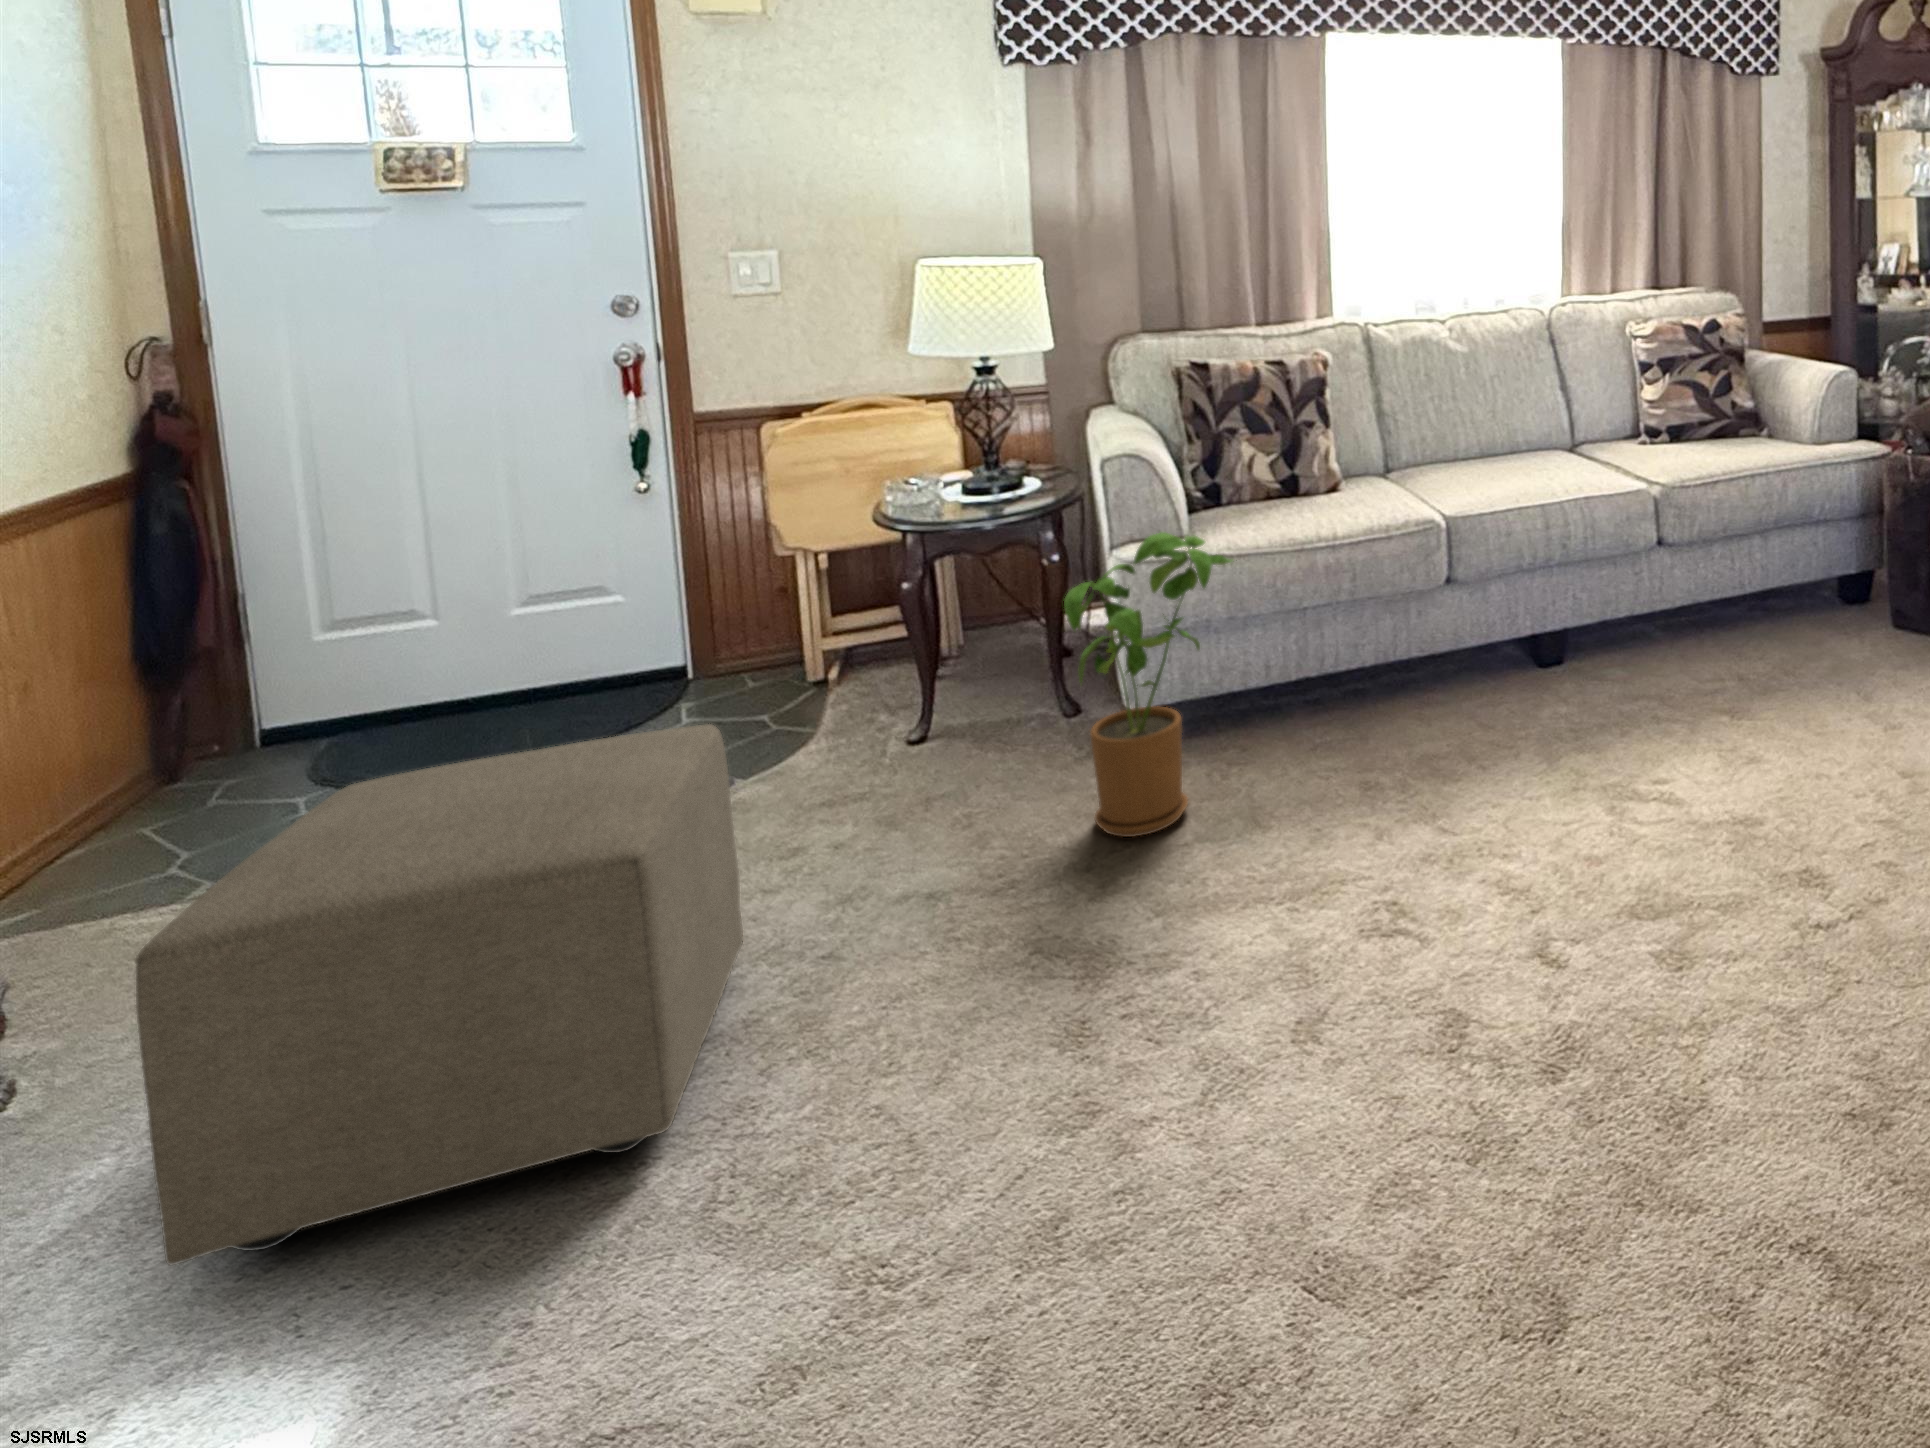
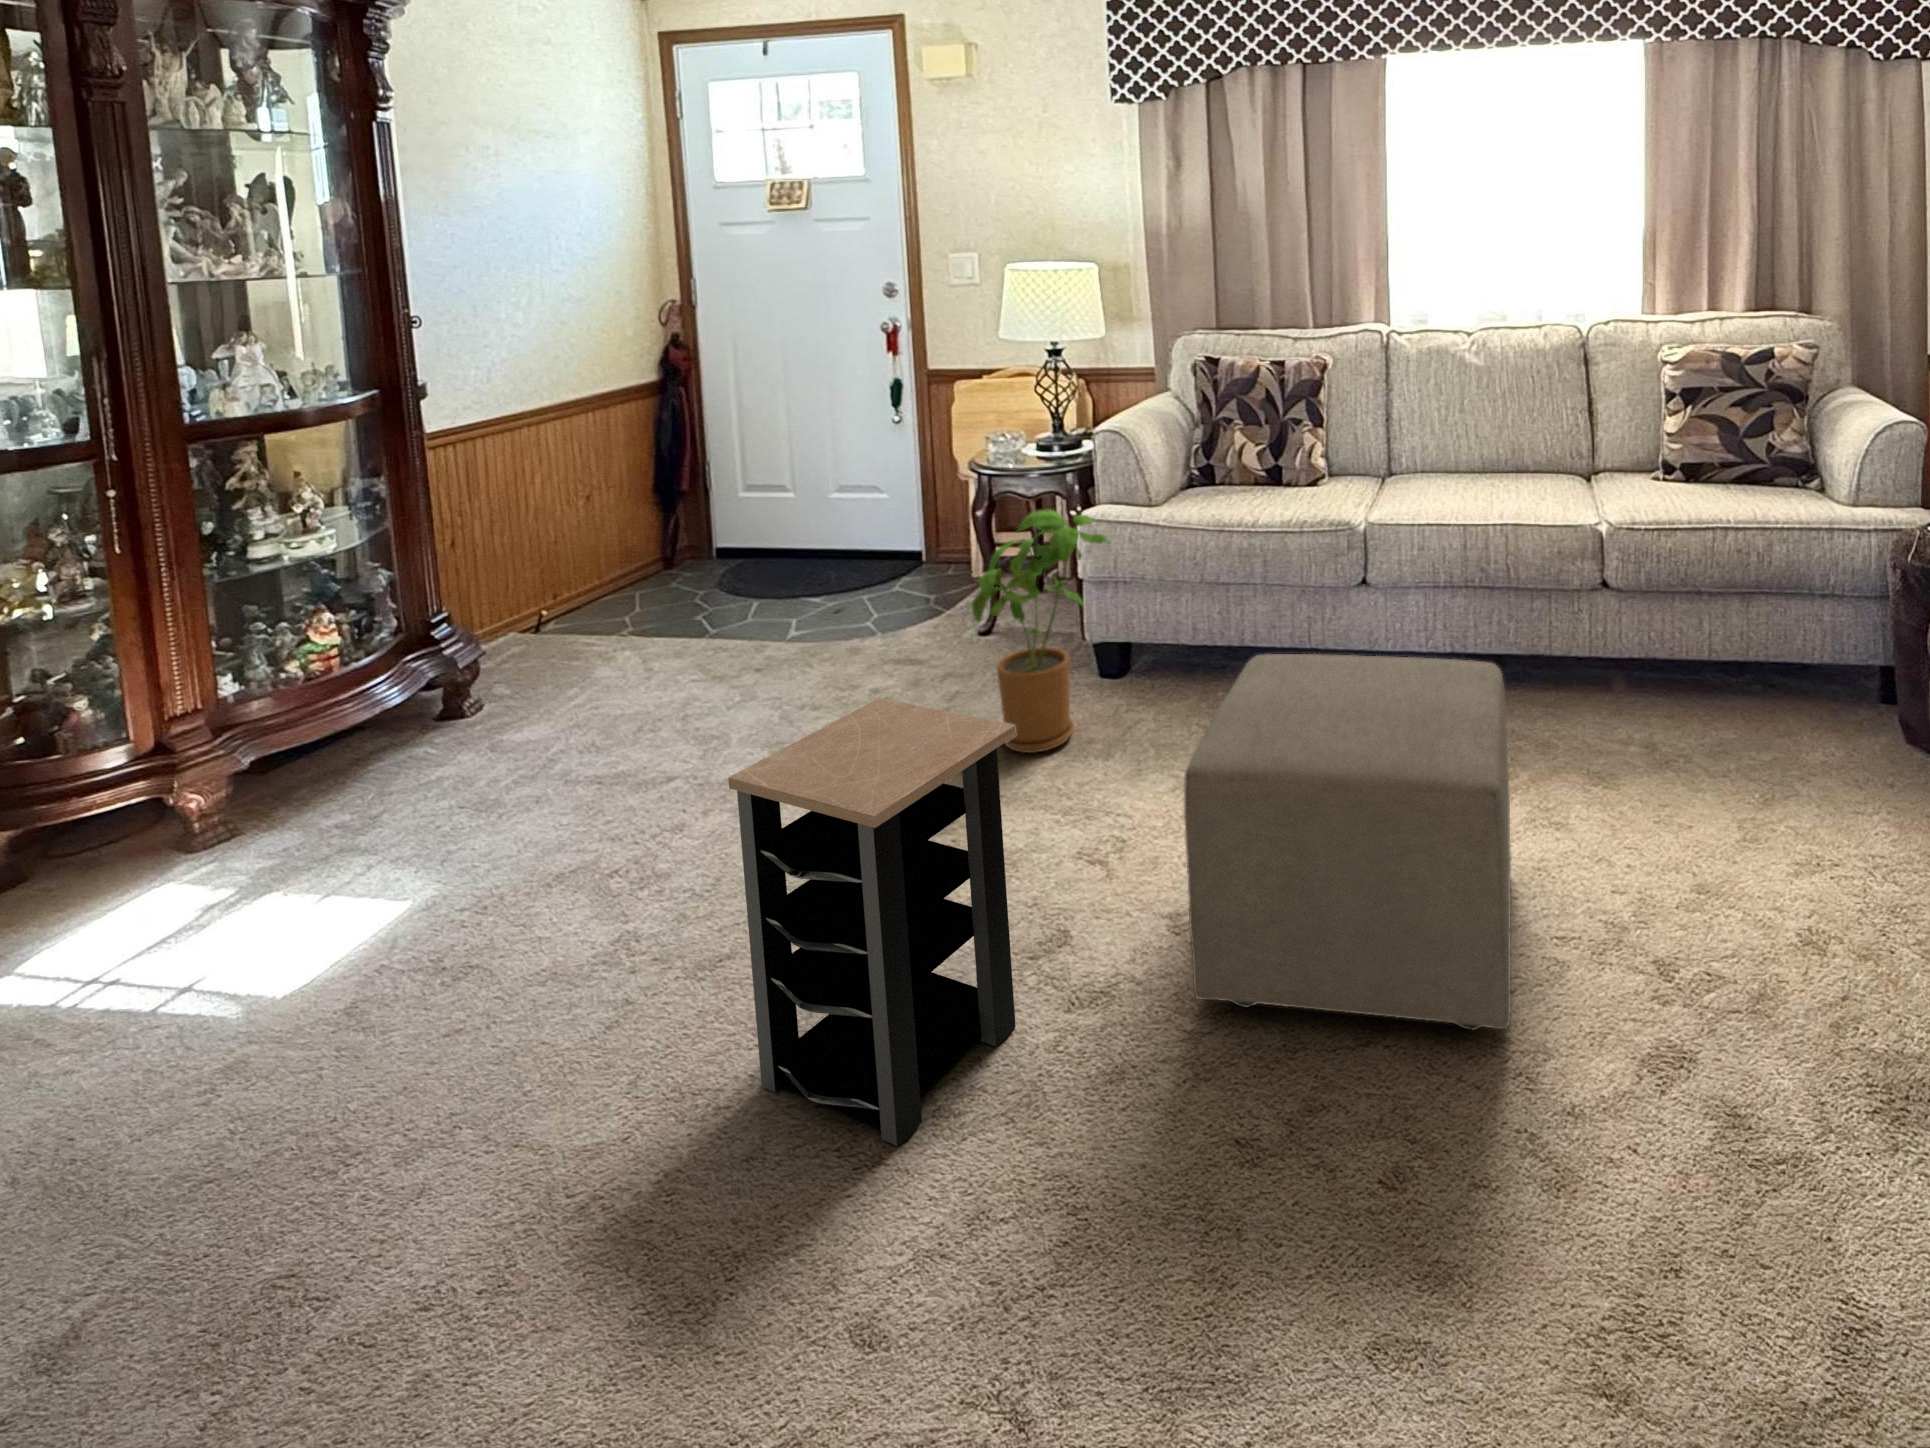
side table: none [1225,711,1485,1216] -> present [728,698,1016,1146]
ottoman: present [136,724,743,1265] -> present [1184,654,1511,1030]

